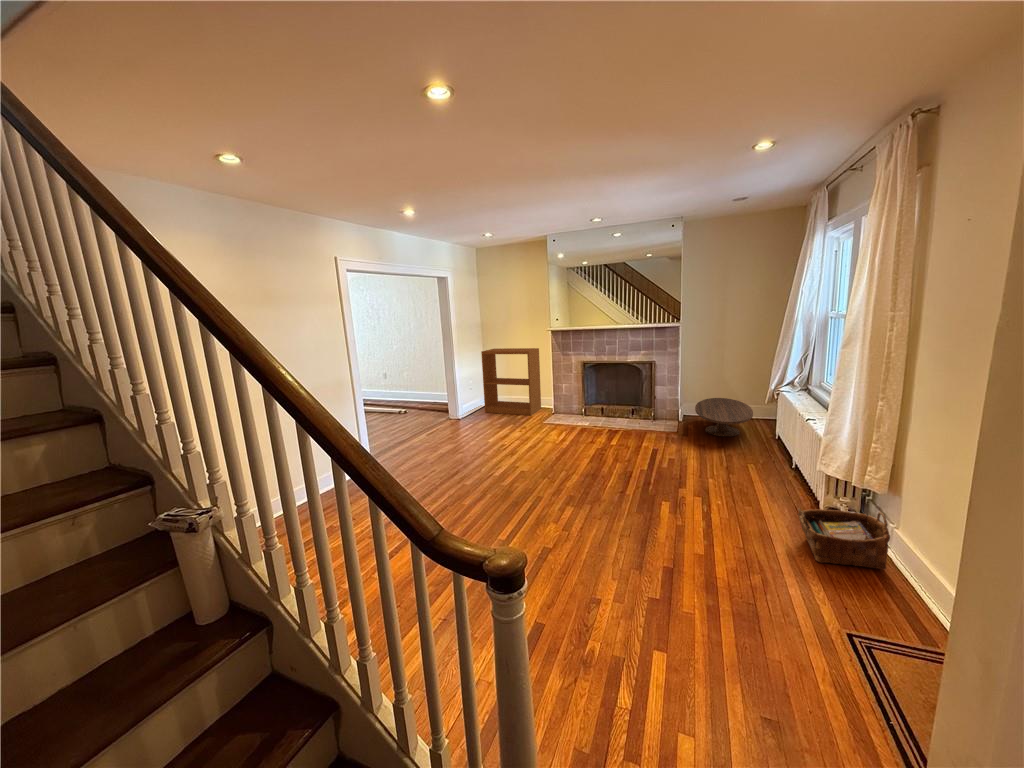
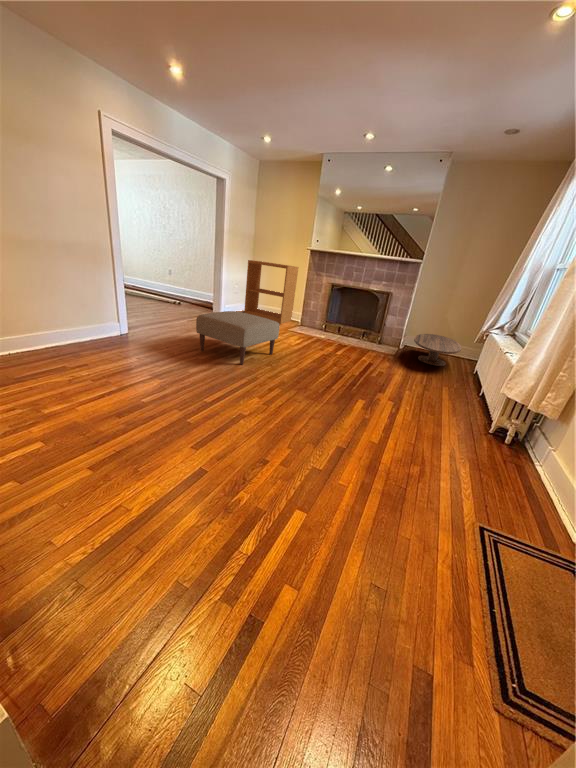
ottoman: none [454,419,545,483] -> present [196,311,280,365]
woven basket: present [798,508,890,569] -> none [470,419,550,482]

